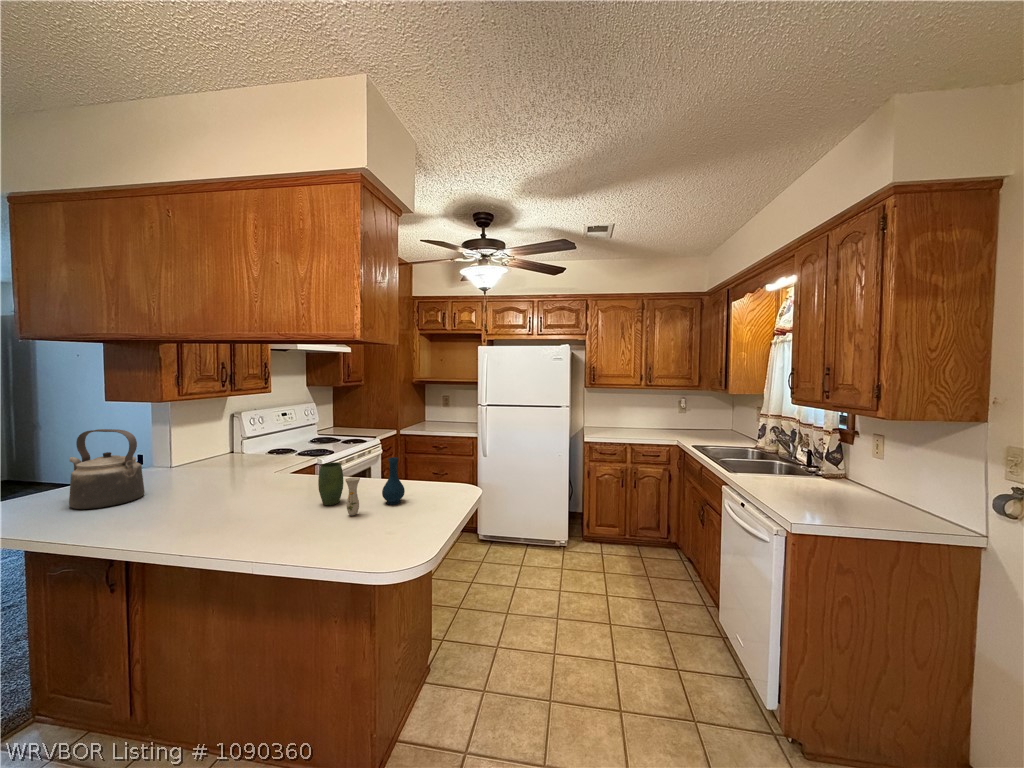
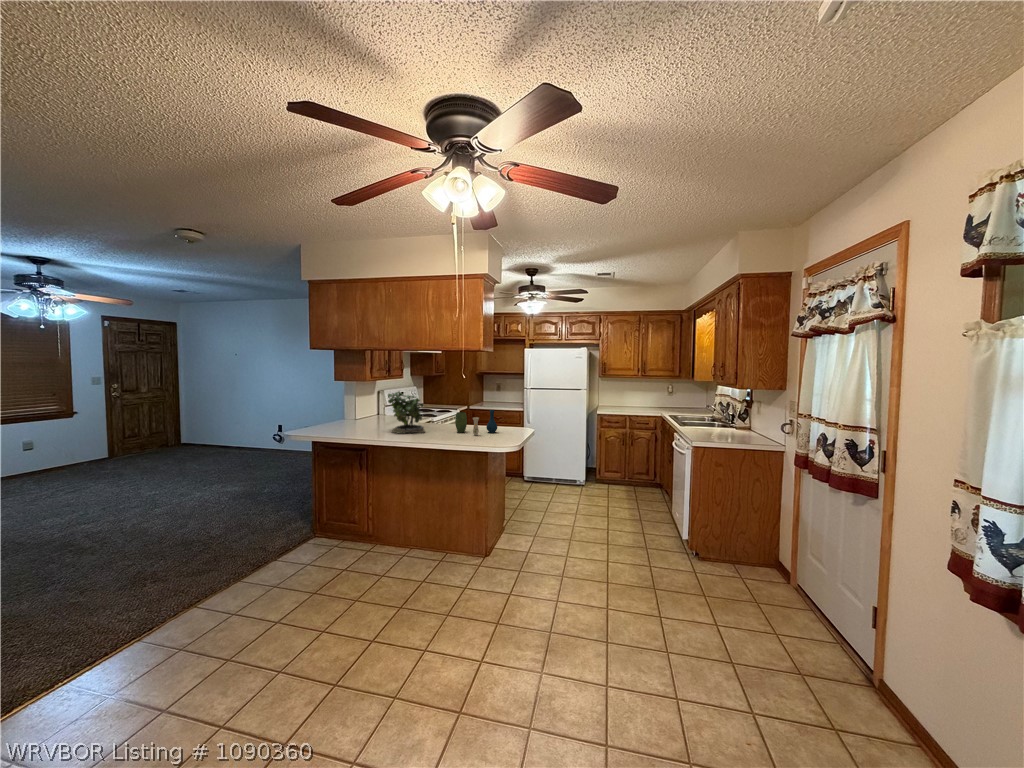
potted plant: none [175,419,262,513] -> present [388,392,425,433]
kettle: present [69,429,145,509] -> none [333,394,366,432]

